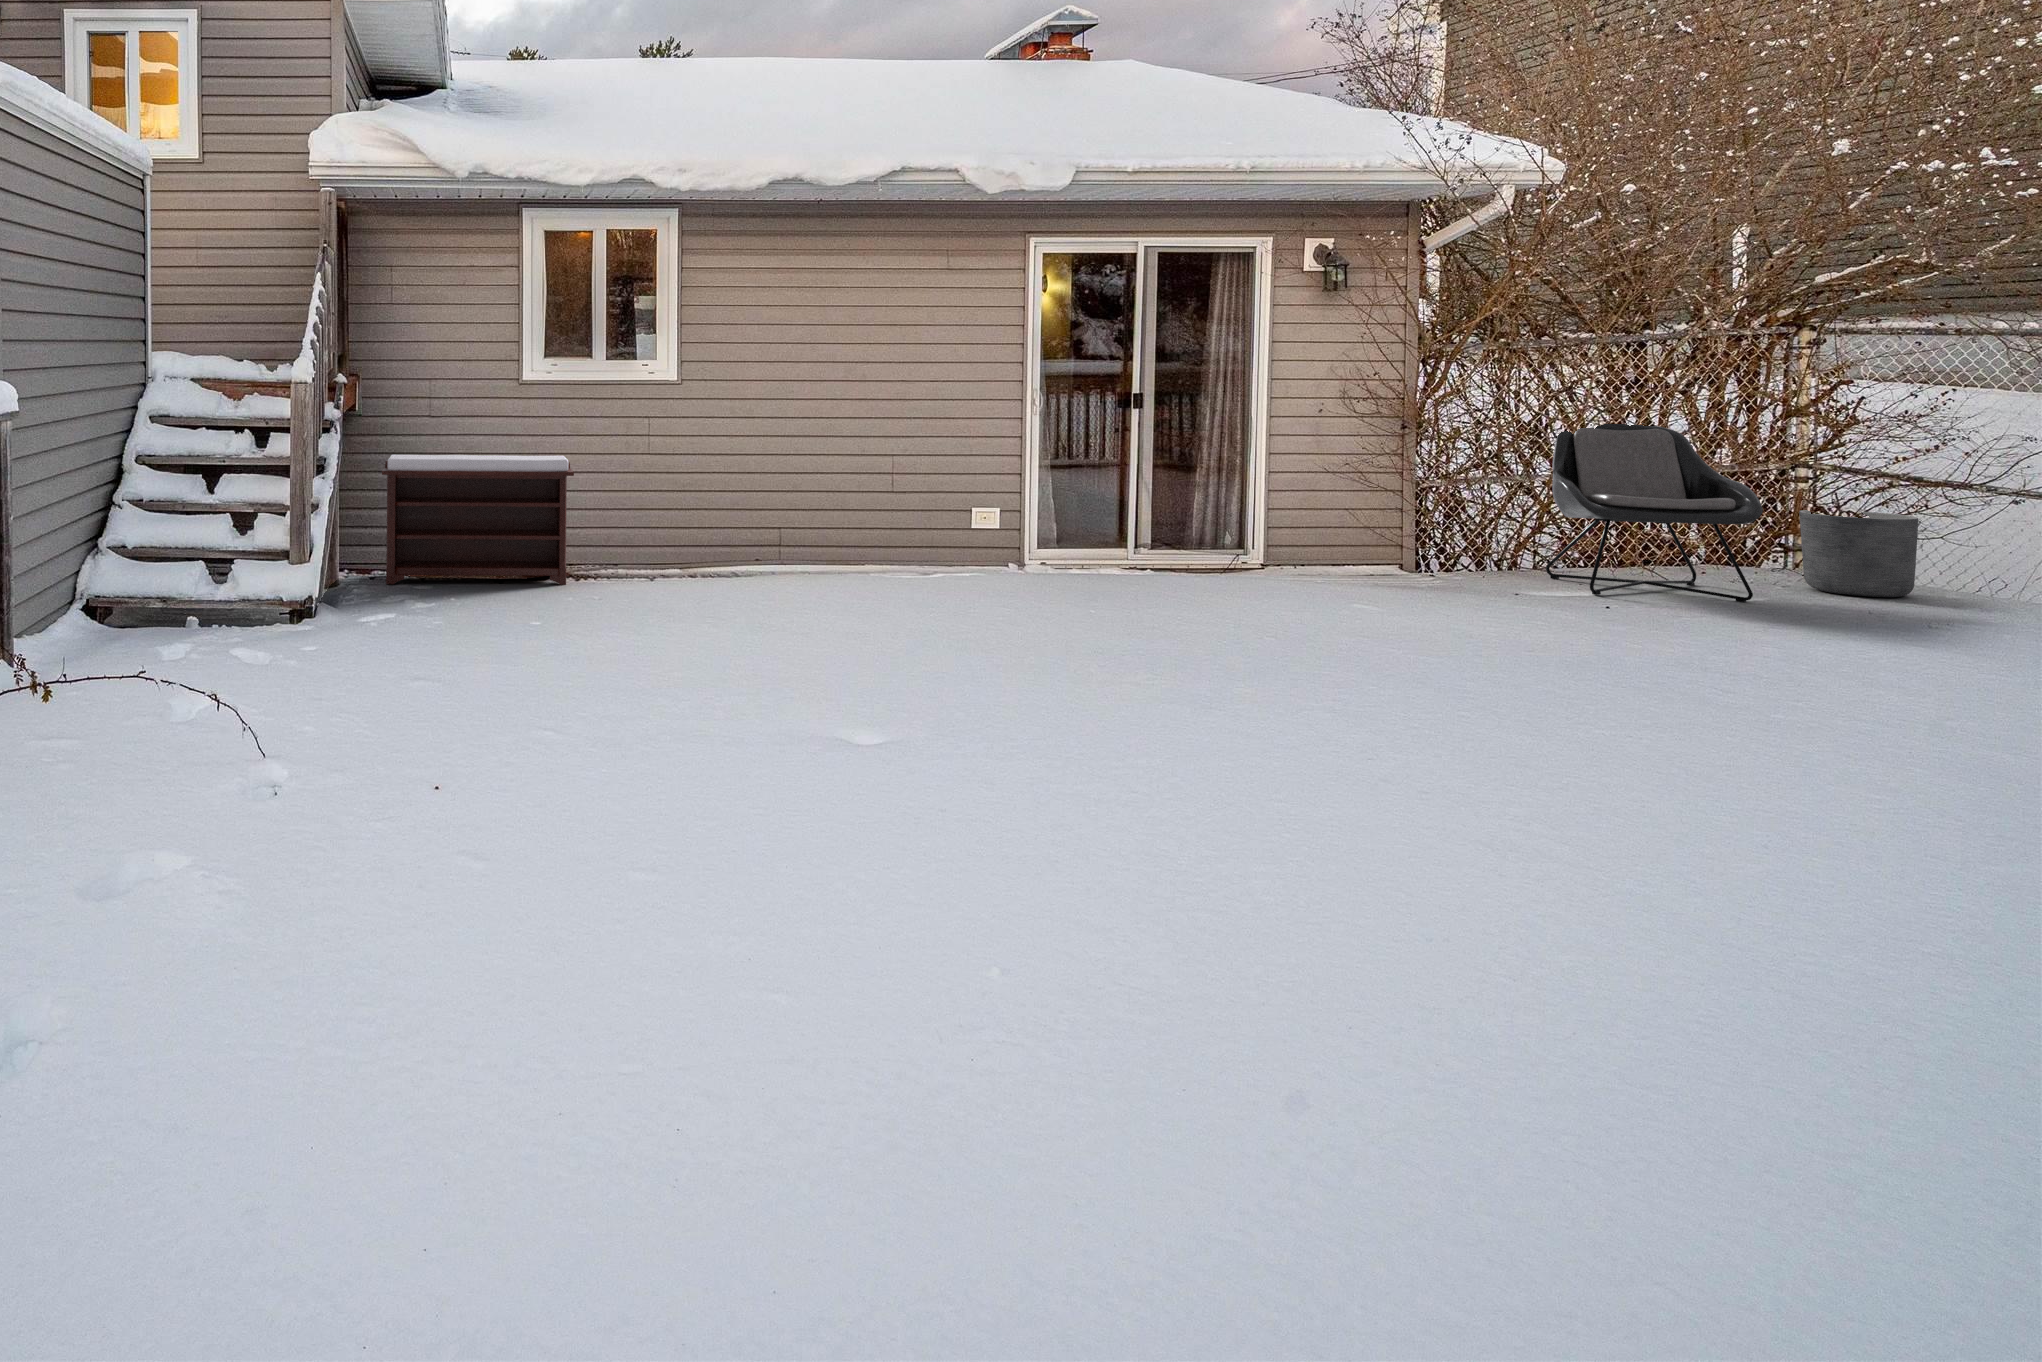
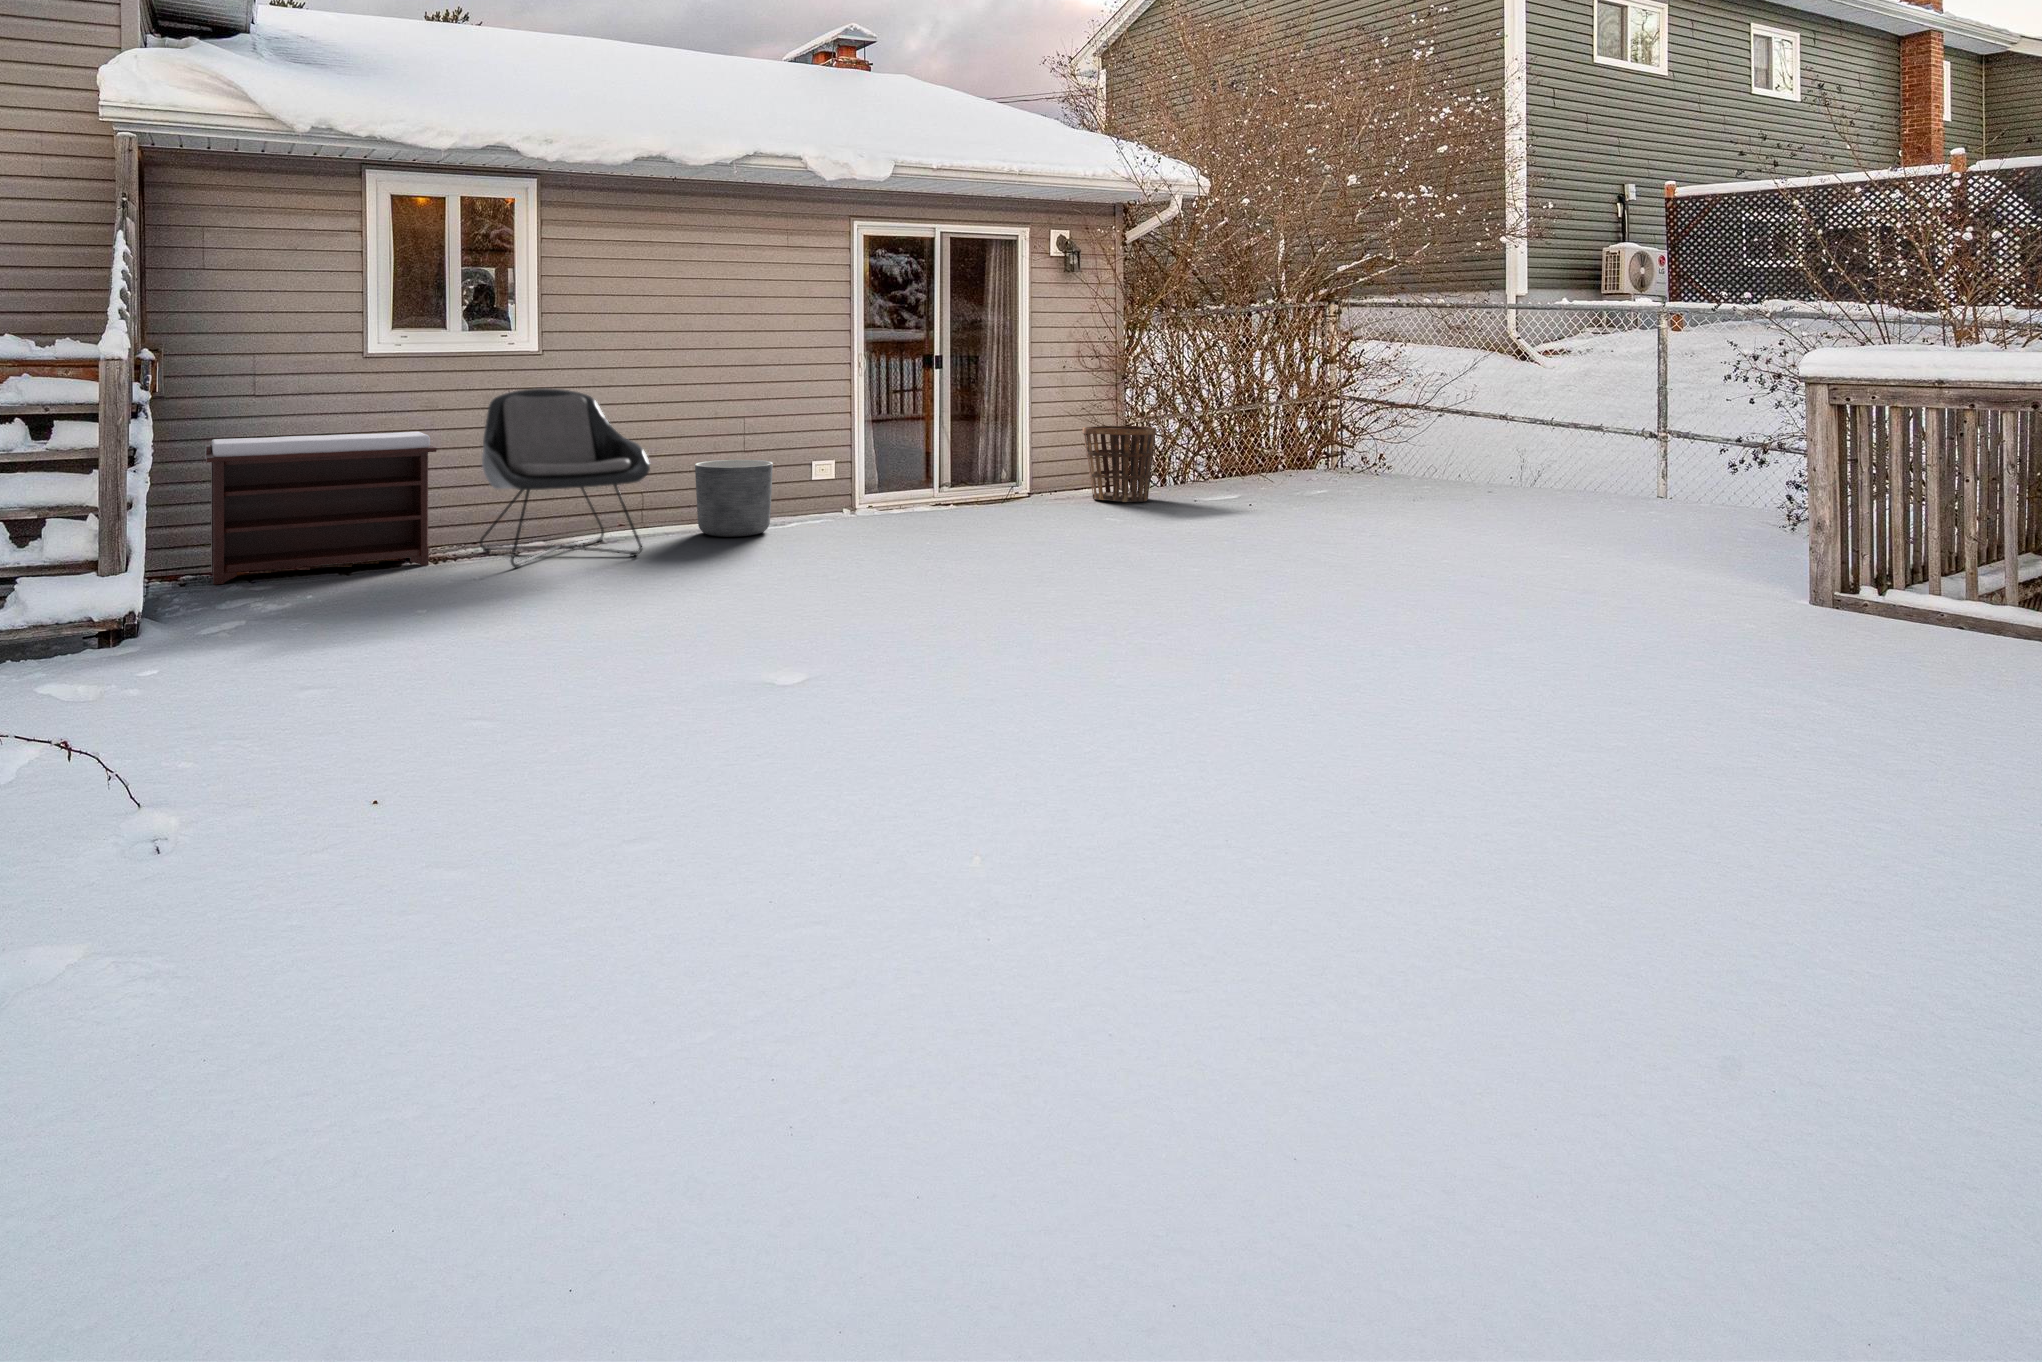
lounge chair: present [1546,424,1763,602] -> present [480,388,650,568]
basket: none [1352,487,1464,588] -> present [1083,426,1156,502]
planter: present [1799,510,1918,597] -> present [695,460,773,537]

